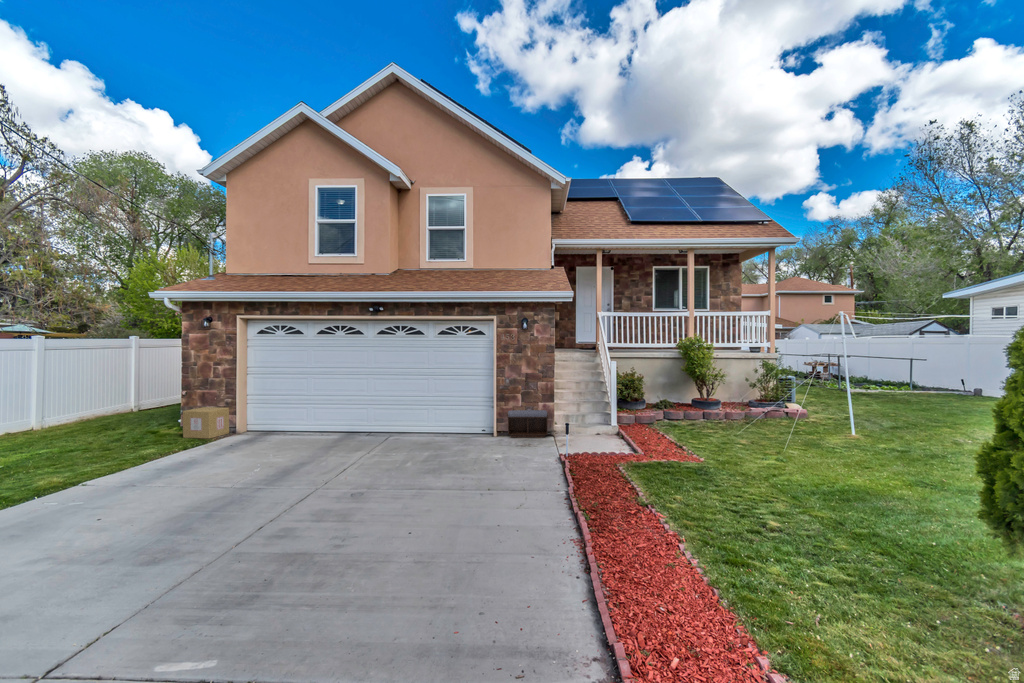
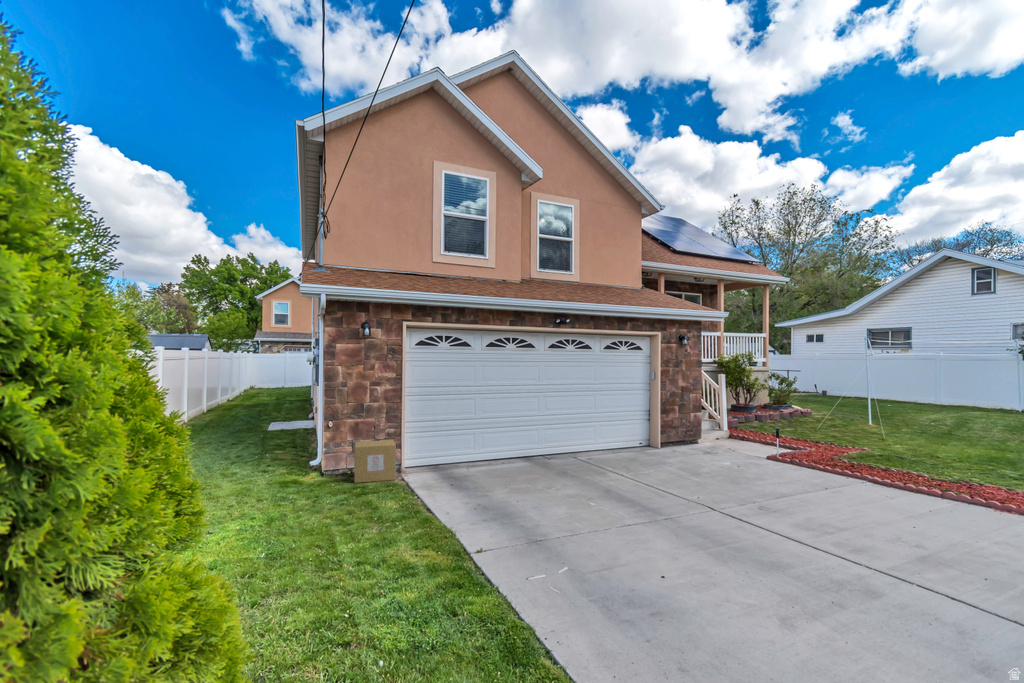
bench: present [508,410,548,438] -> none [671,420,713,447]

